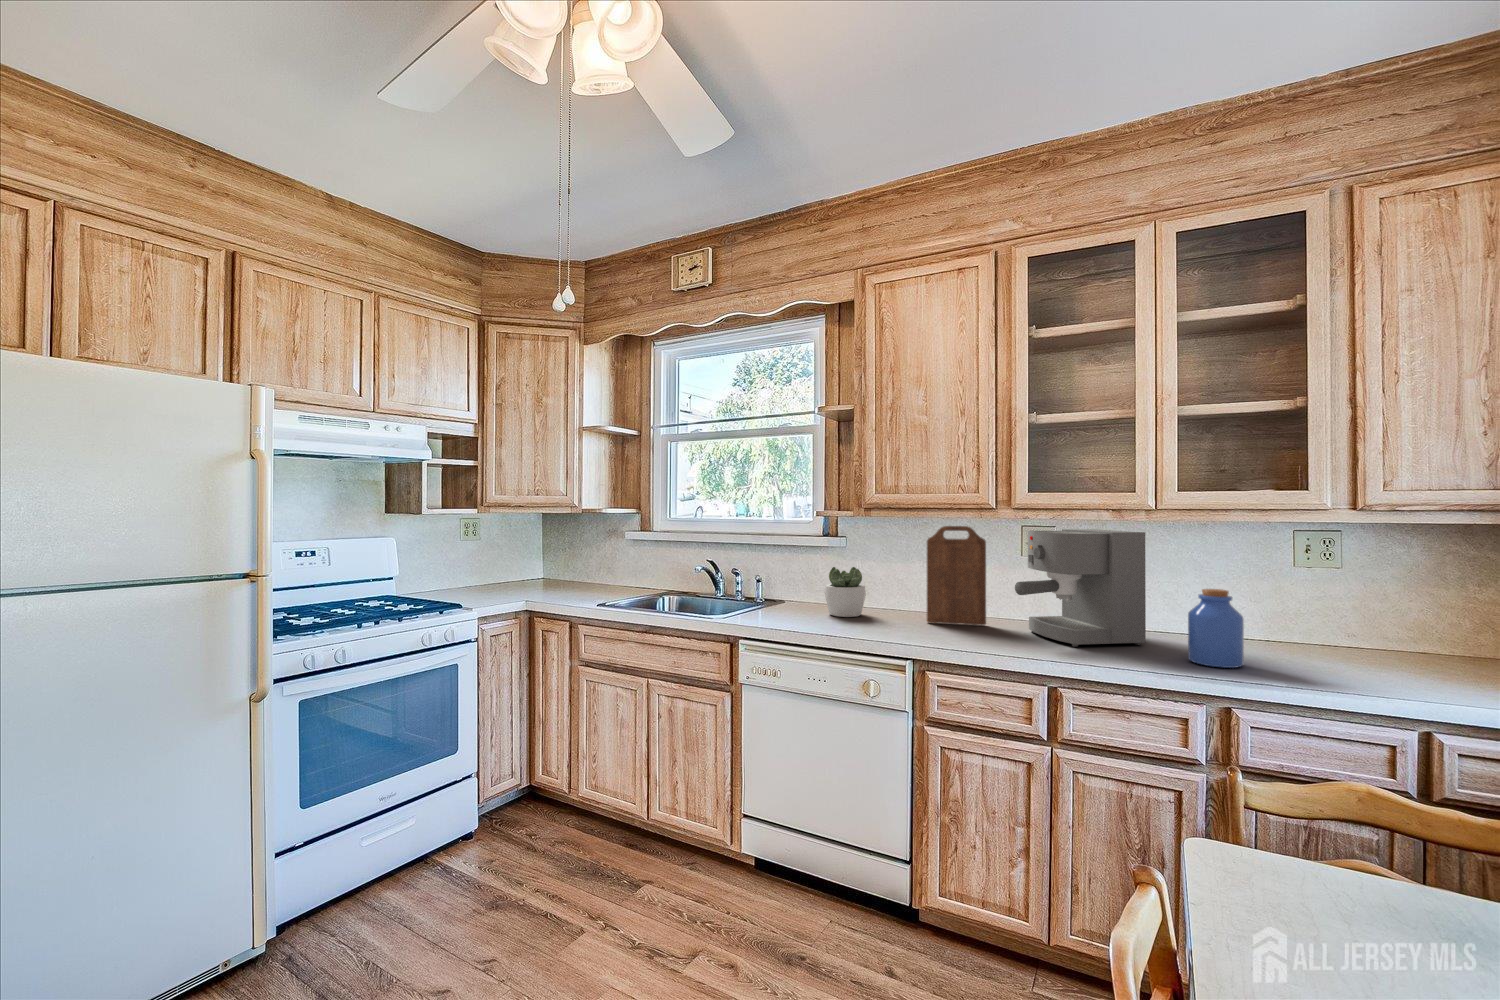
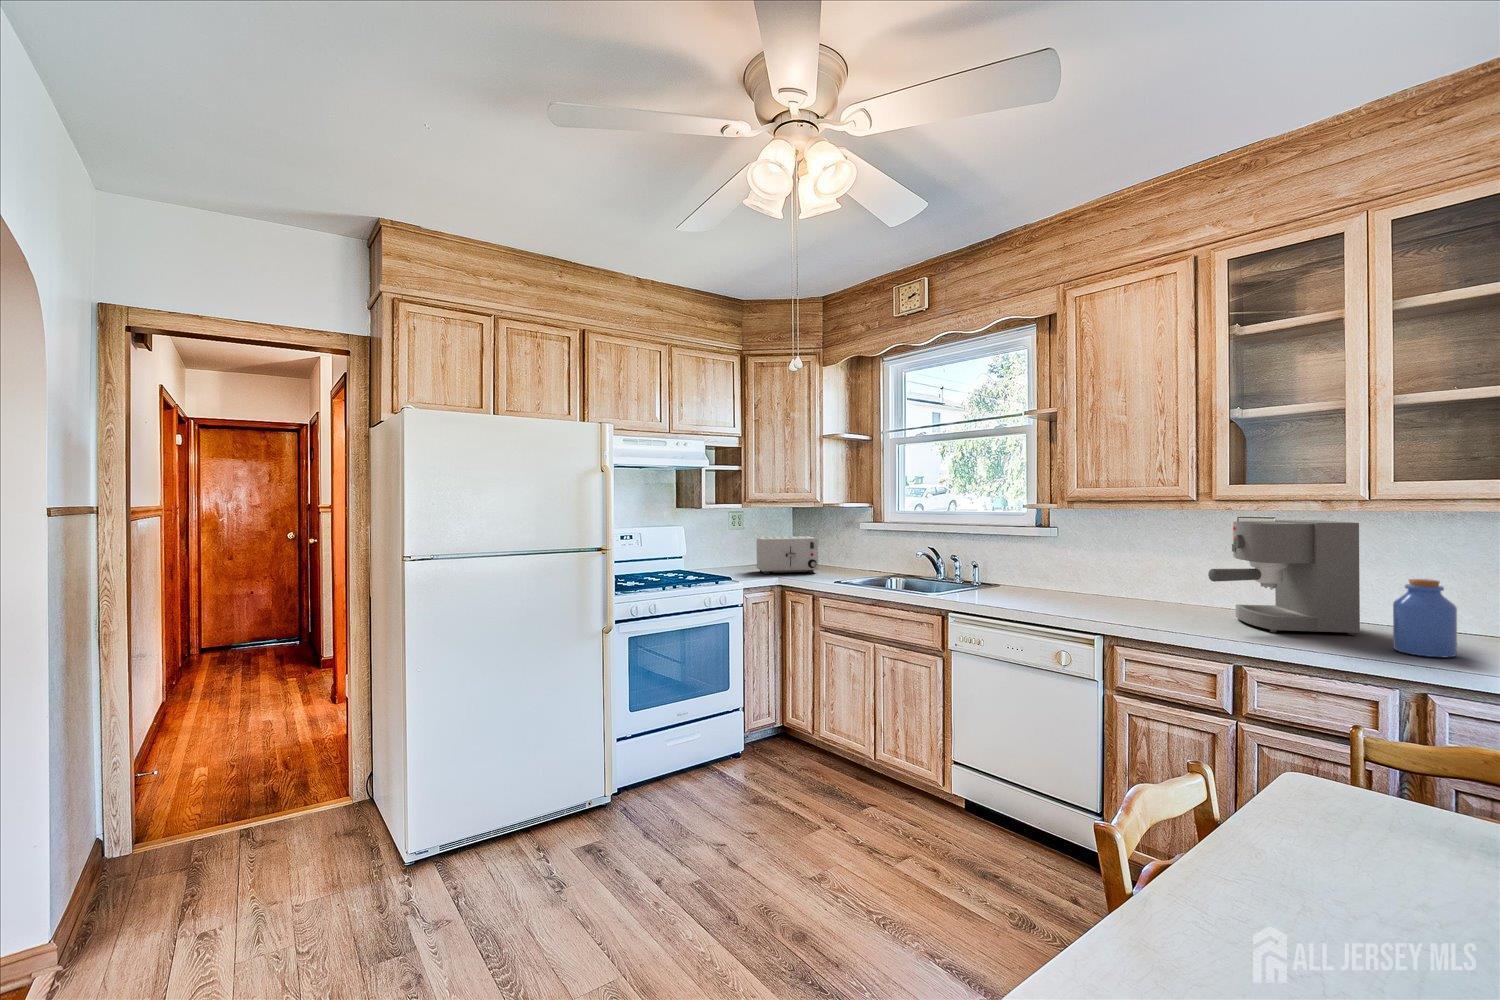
cutting board: present [927,526,986,625] -> none [1130,517,1193,612]
toaster: none [496,548,575,596] -> present [757,536,818,574]
succulent plant: present [825,567,866,617] -> none [1032,554,1073,600]

